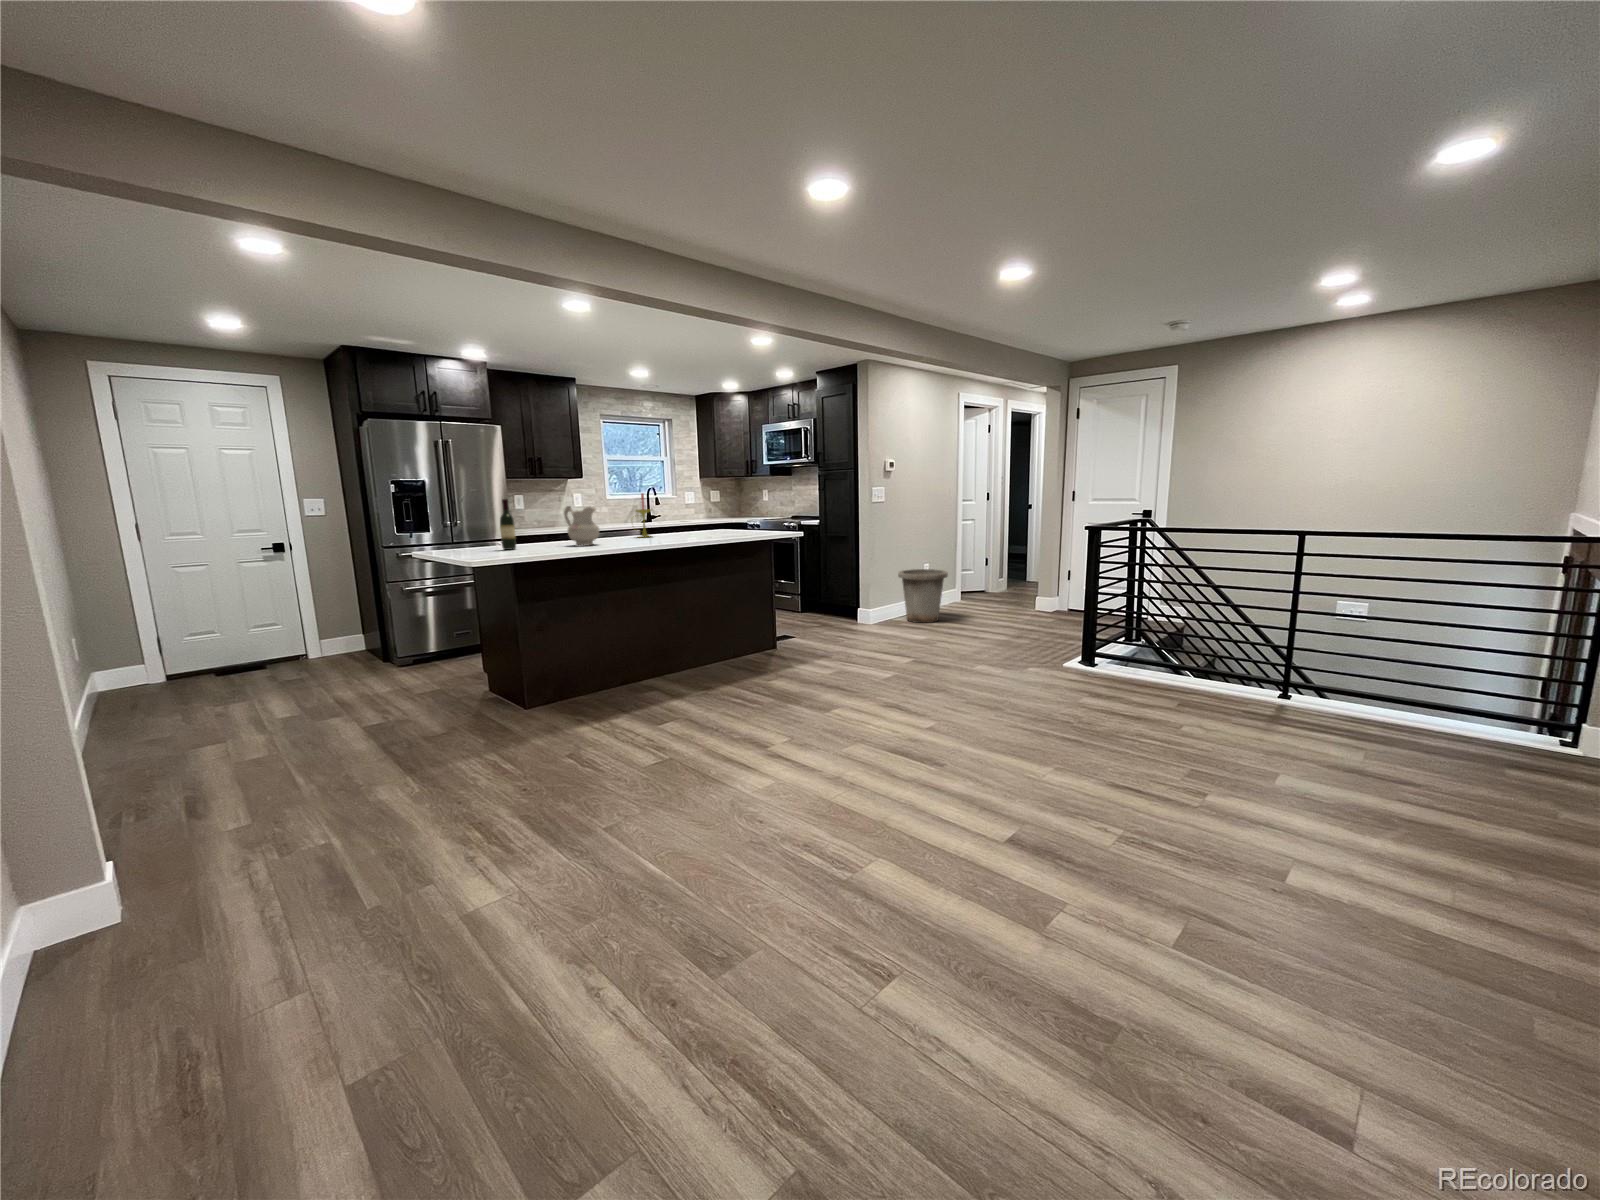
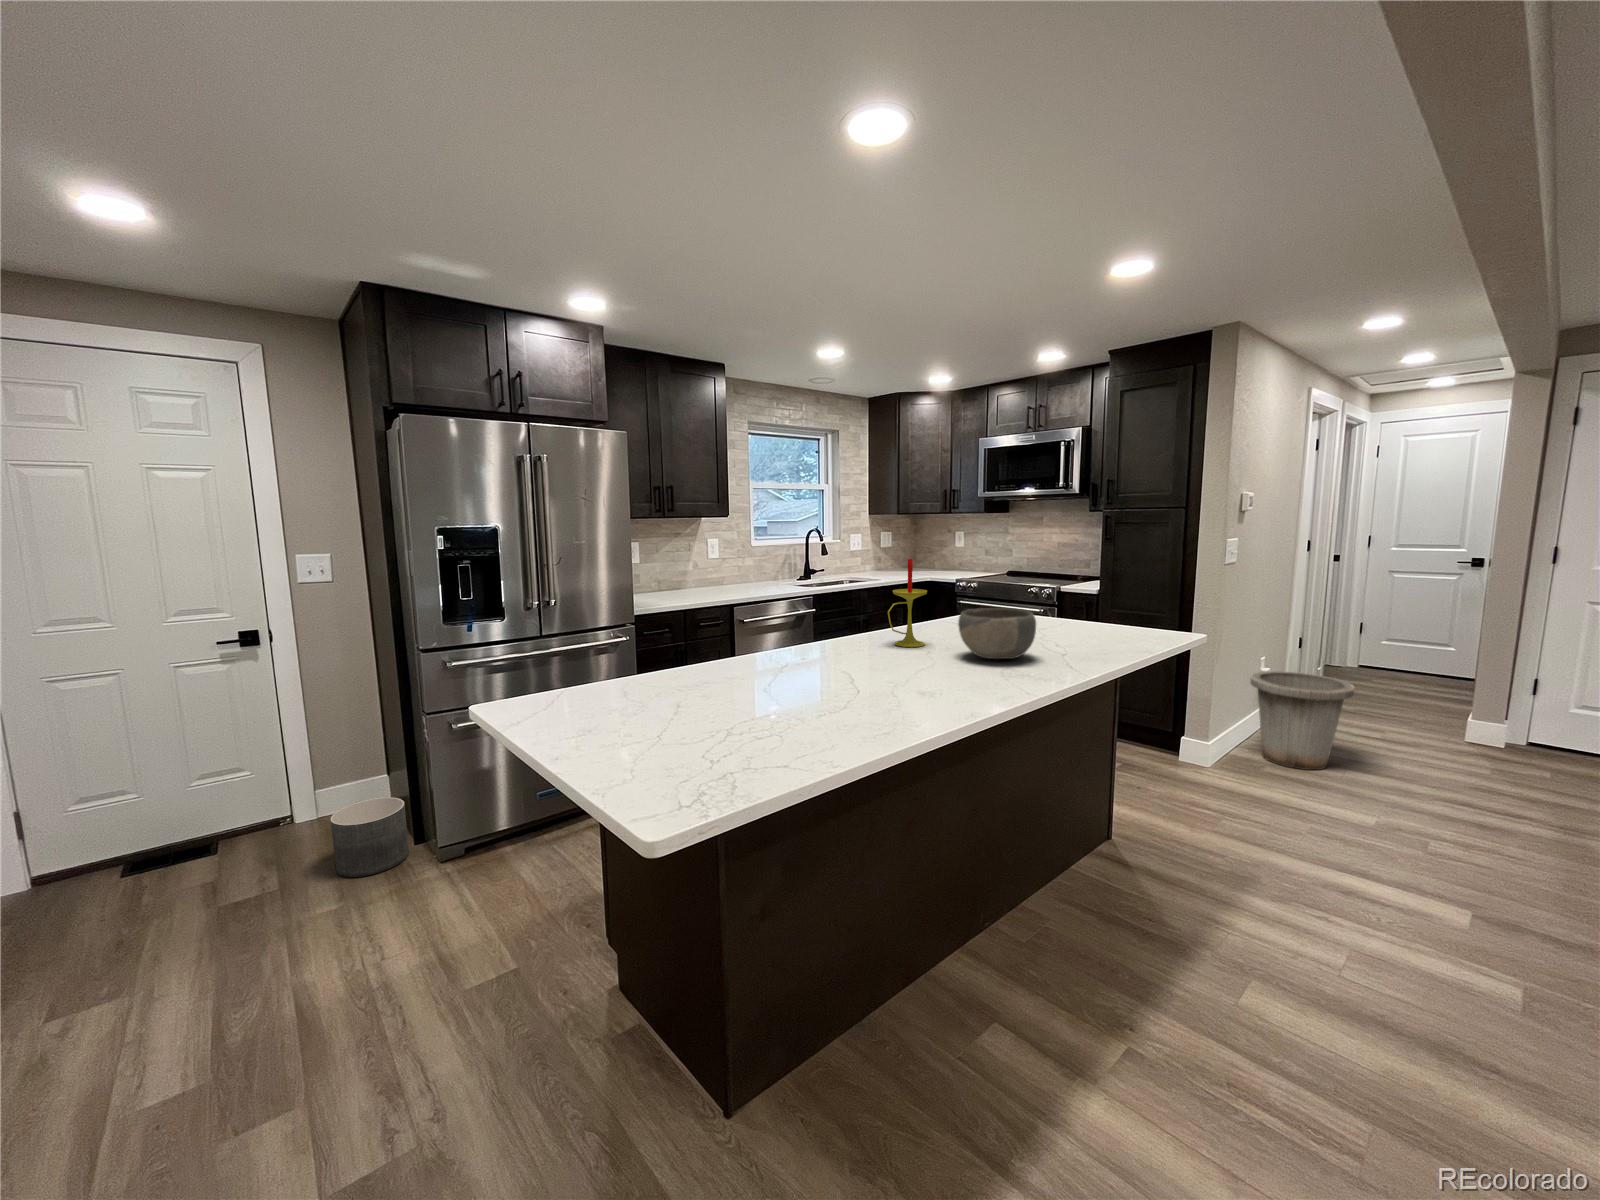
wine bottle: present [500,499,516,550] -> none [664,589,698,712]
ceramic pitcher: present [564,506,599,546] -> none [797,599,876,695]
bowl: none [657,516,693,538] -> present [958,608,1036,659]
planter: none [337,635,381,671] -> present [330,797,409,877]

